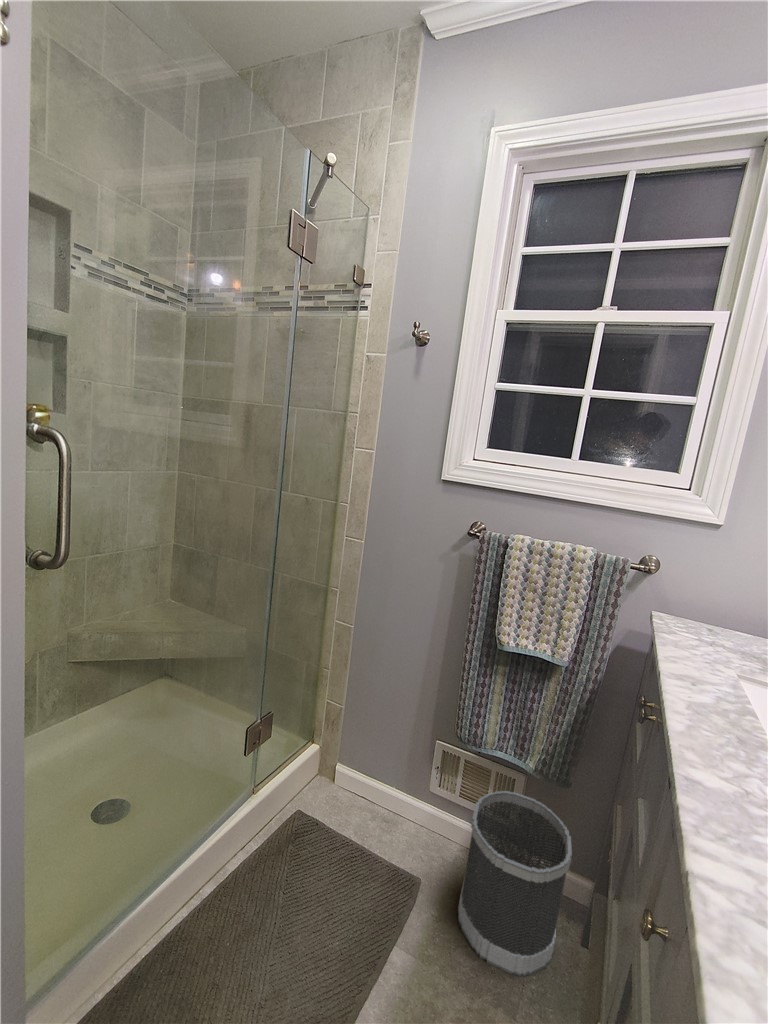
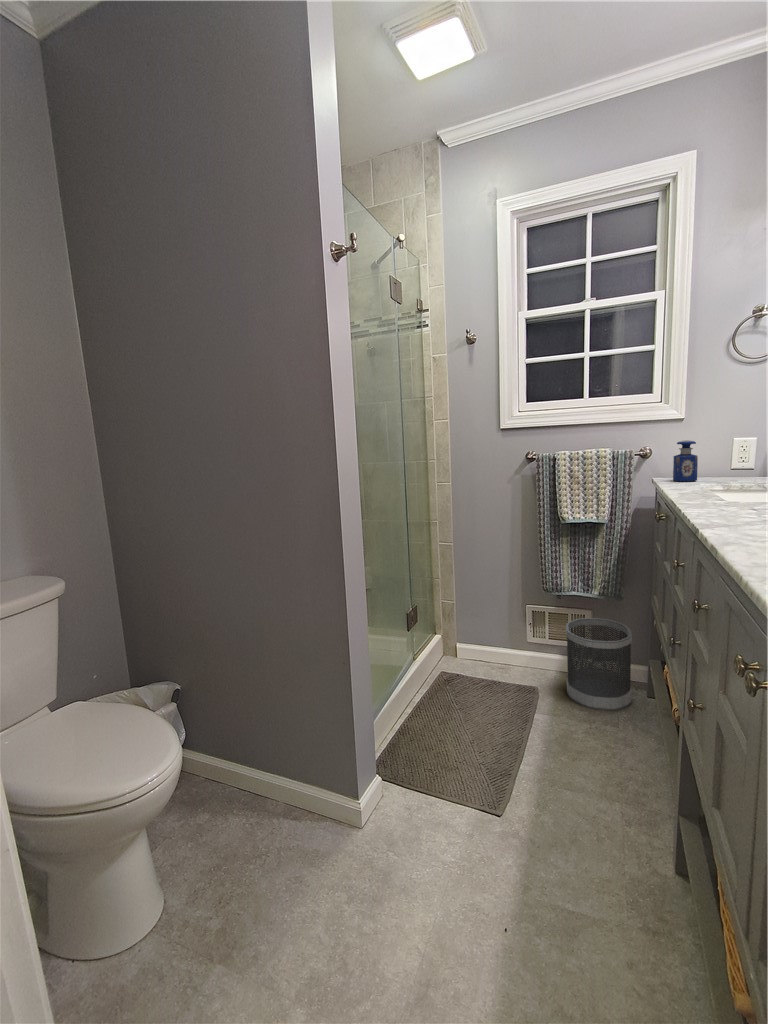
perfume bottle: none [687,571,740,647] -> present [673,440,698,481]

